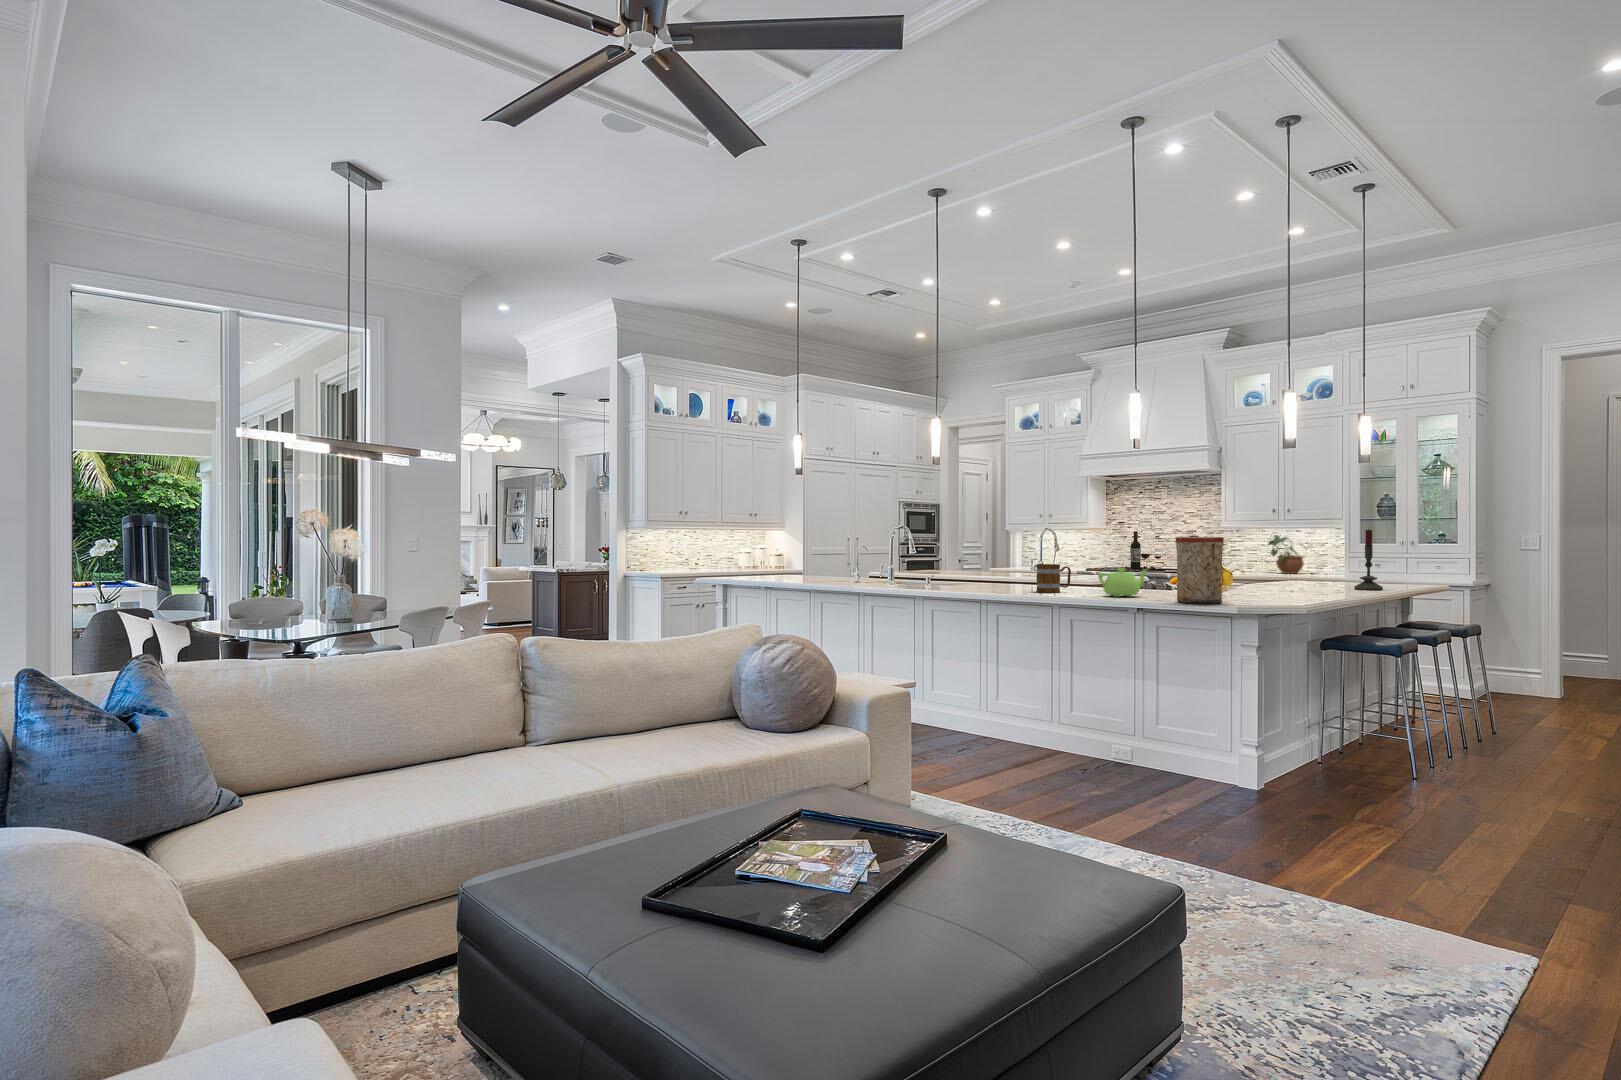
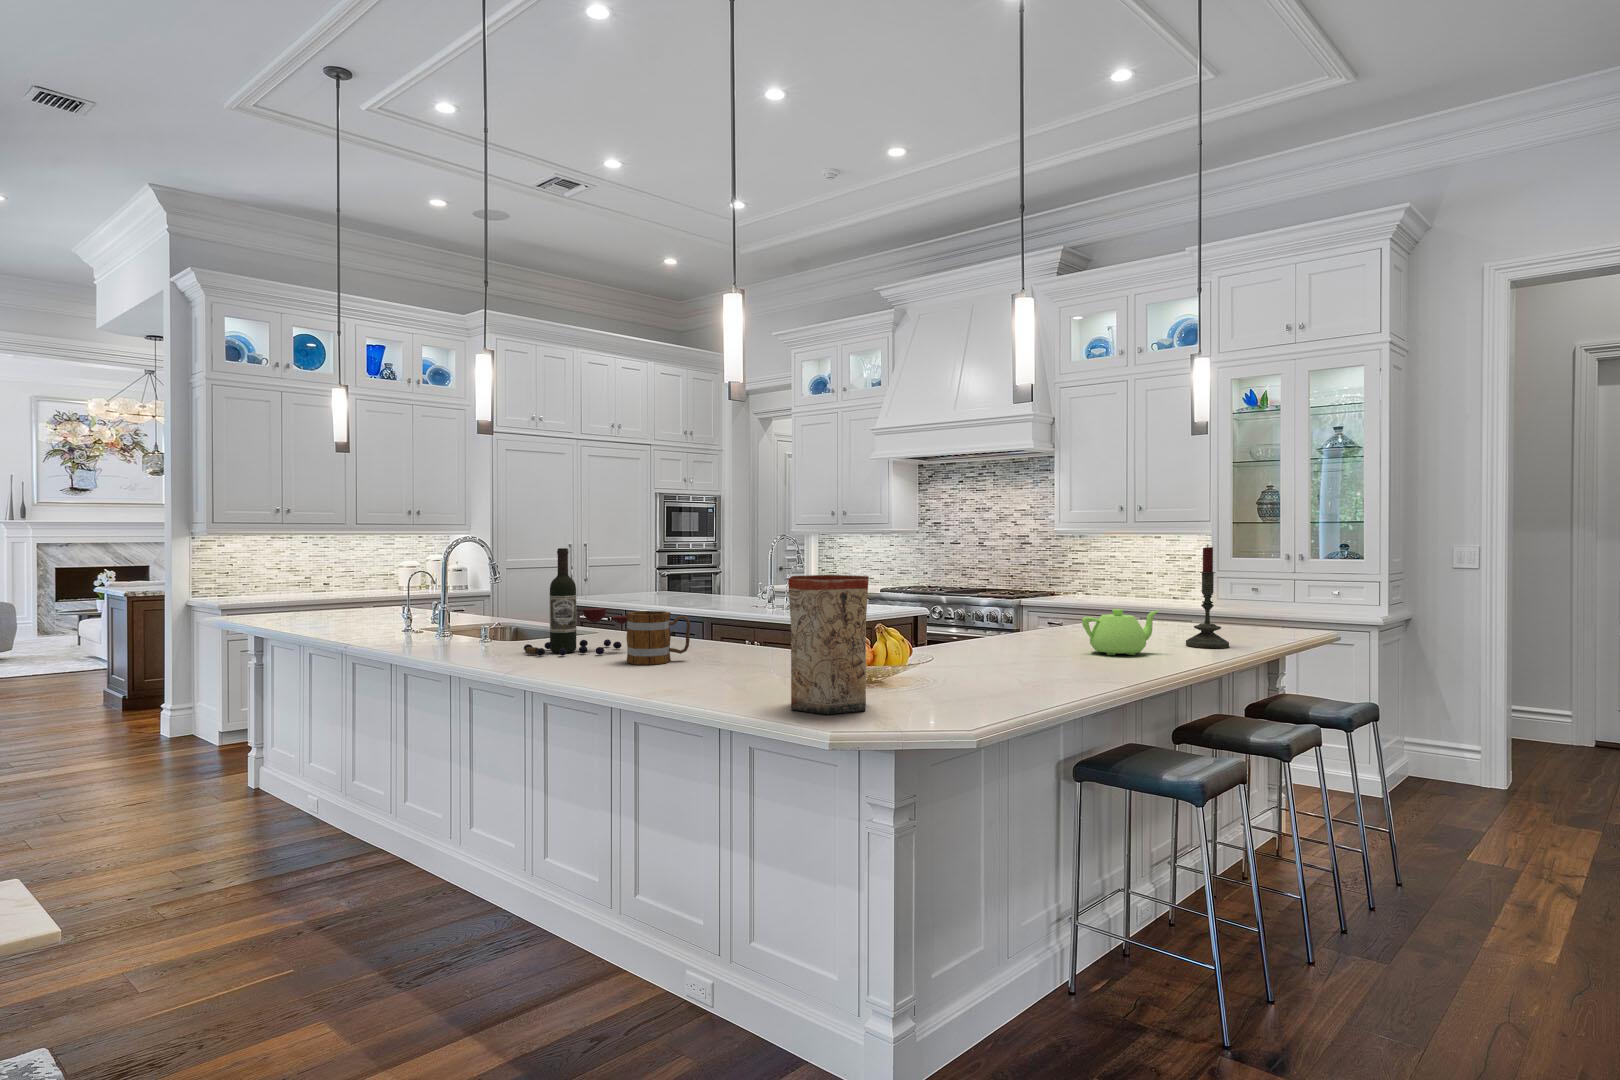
wine bottle: present [1121,531,1161,570] -> present [524,548,627,656]
potted plant: present [1268,535,1304,574] -> none [1114,535,1174,598]
teapot: present [1098,568,1147,597] -> present [1082,609,1159,655]

